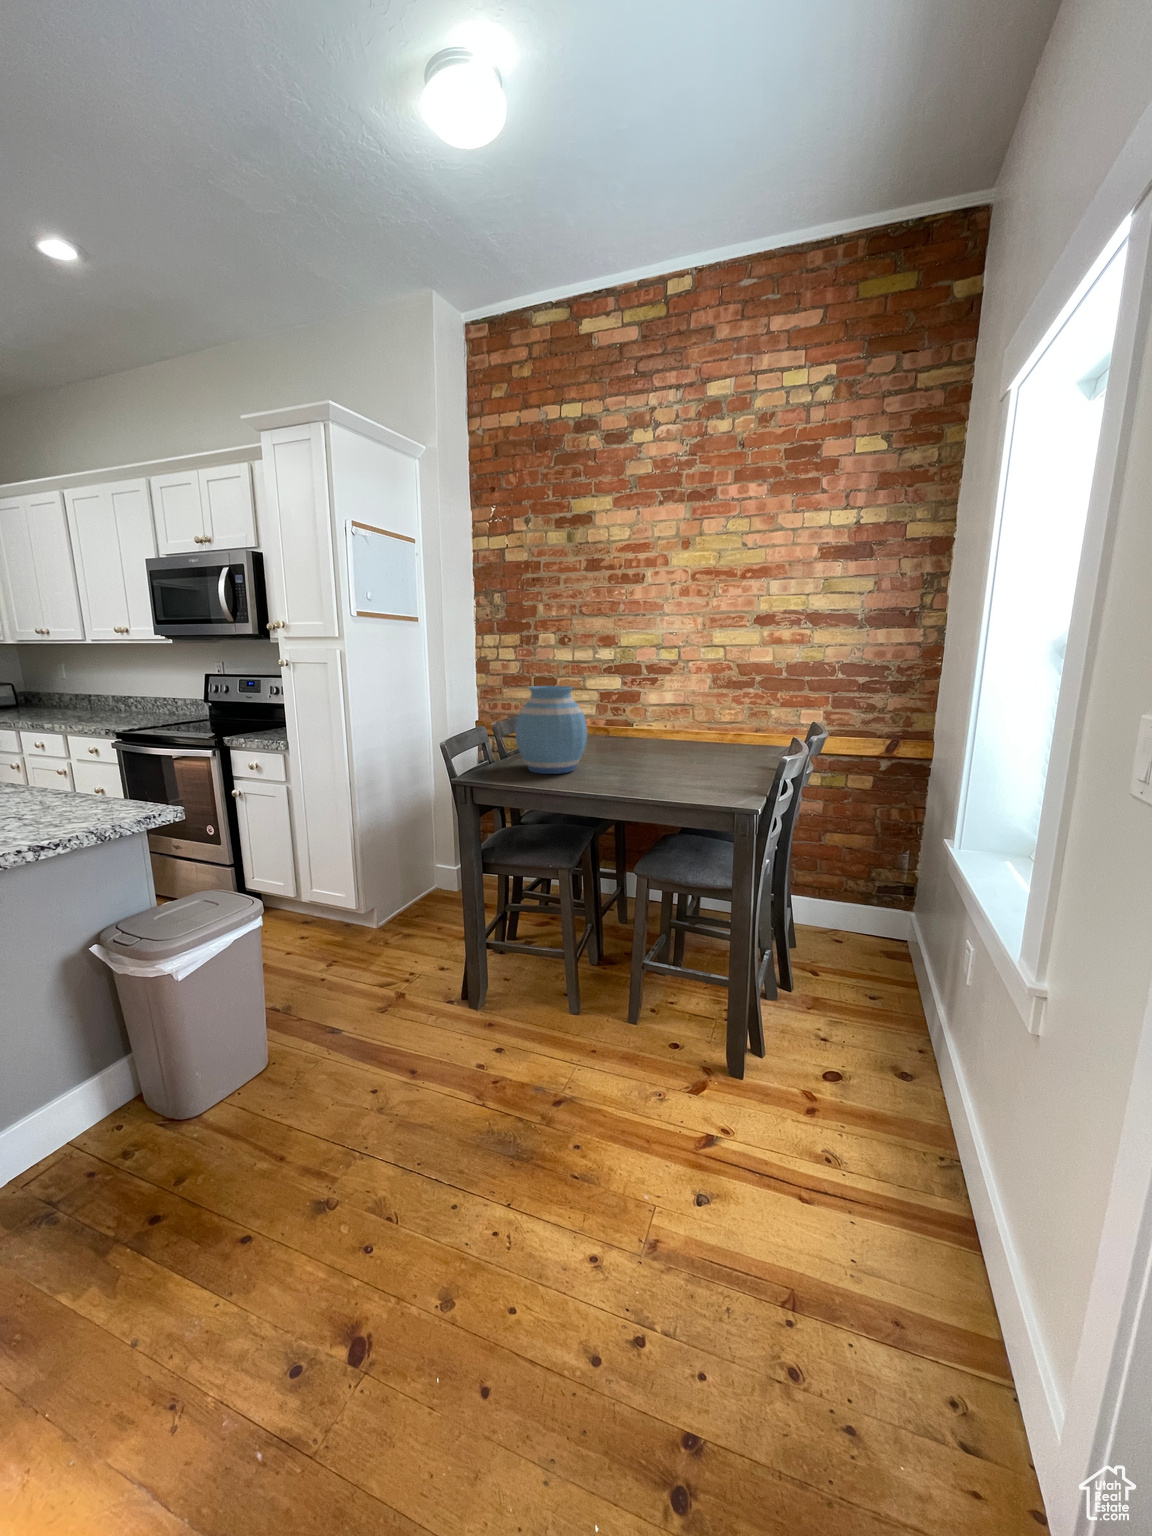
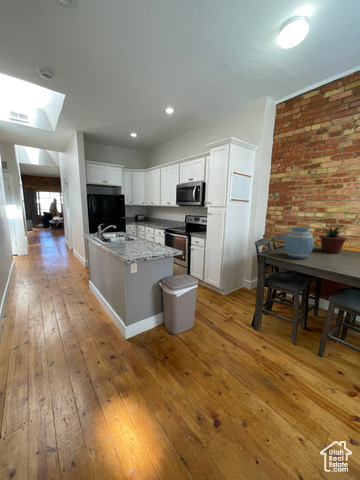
potted plant: none [595,678,673,749] -> present [319,226,348,253]

